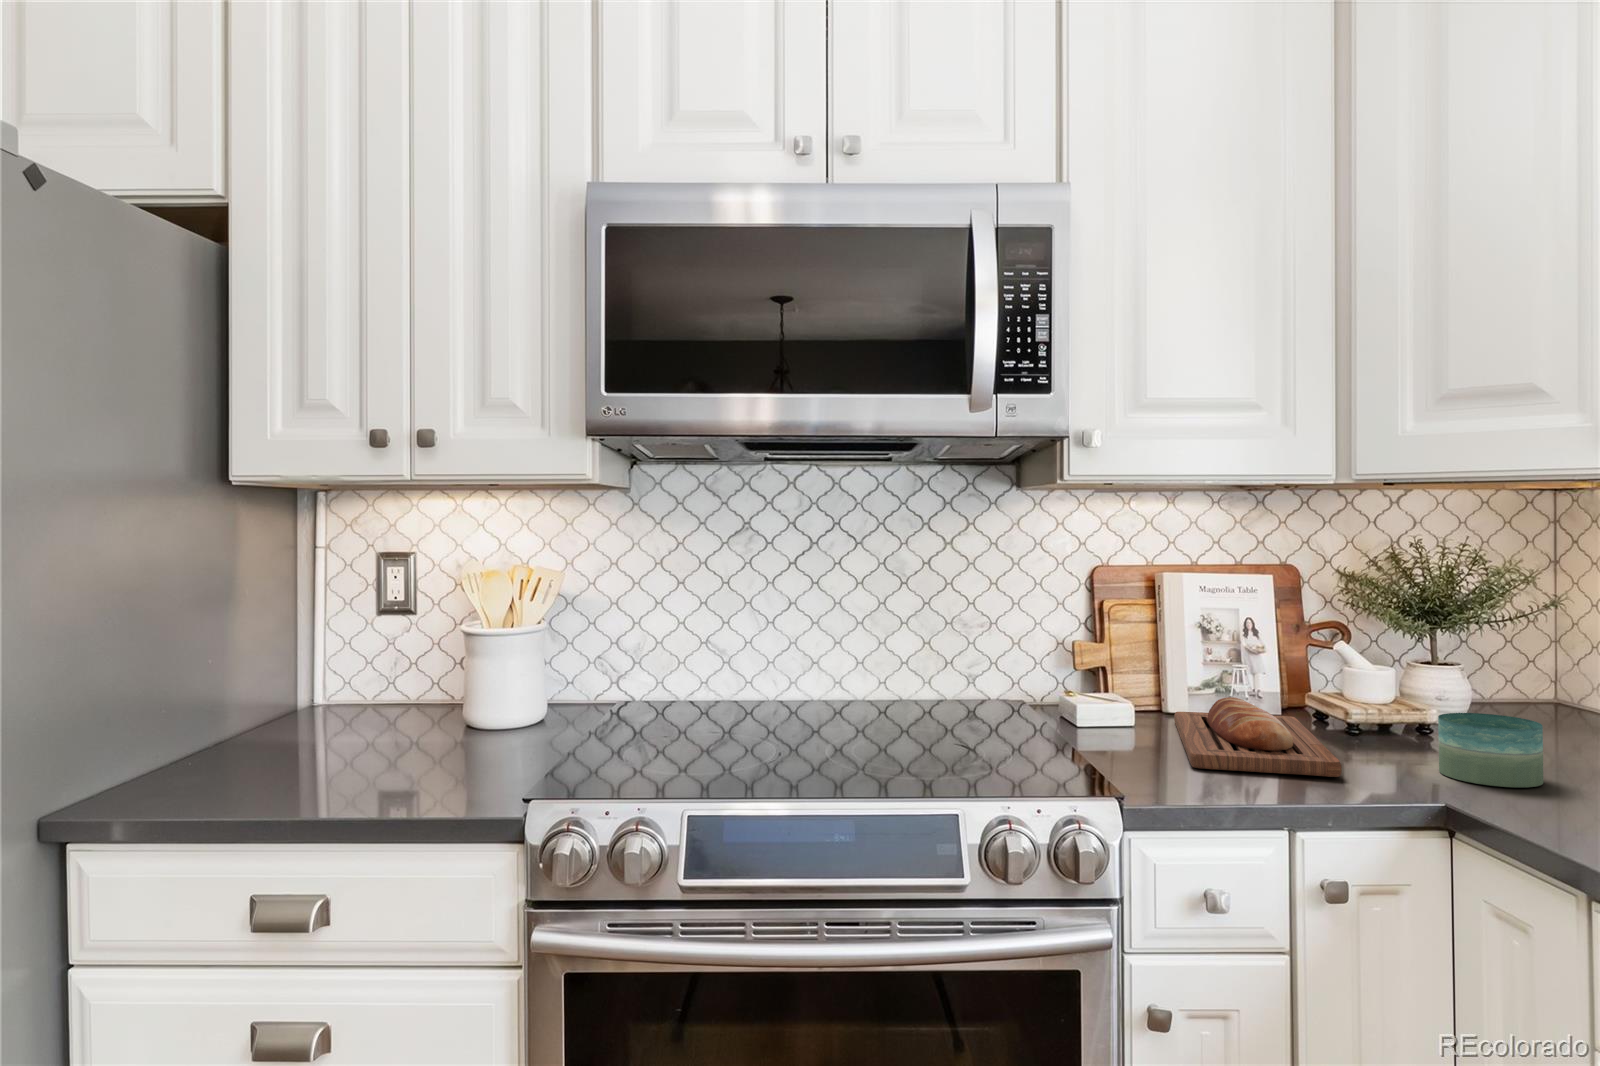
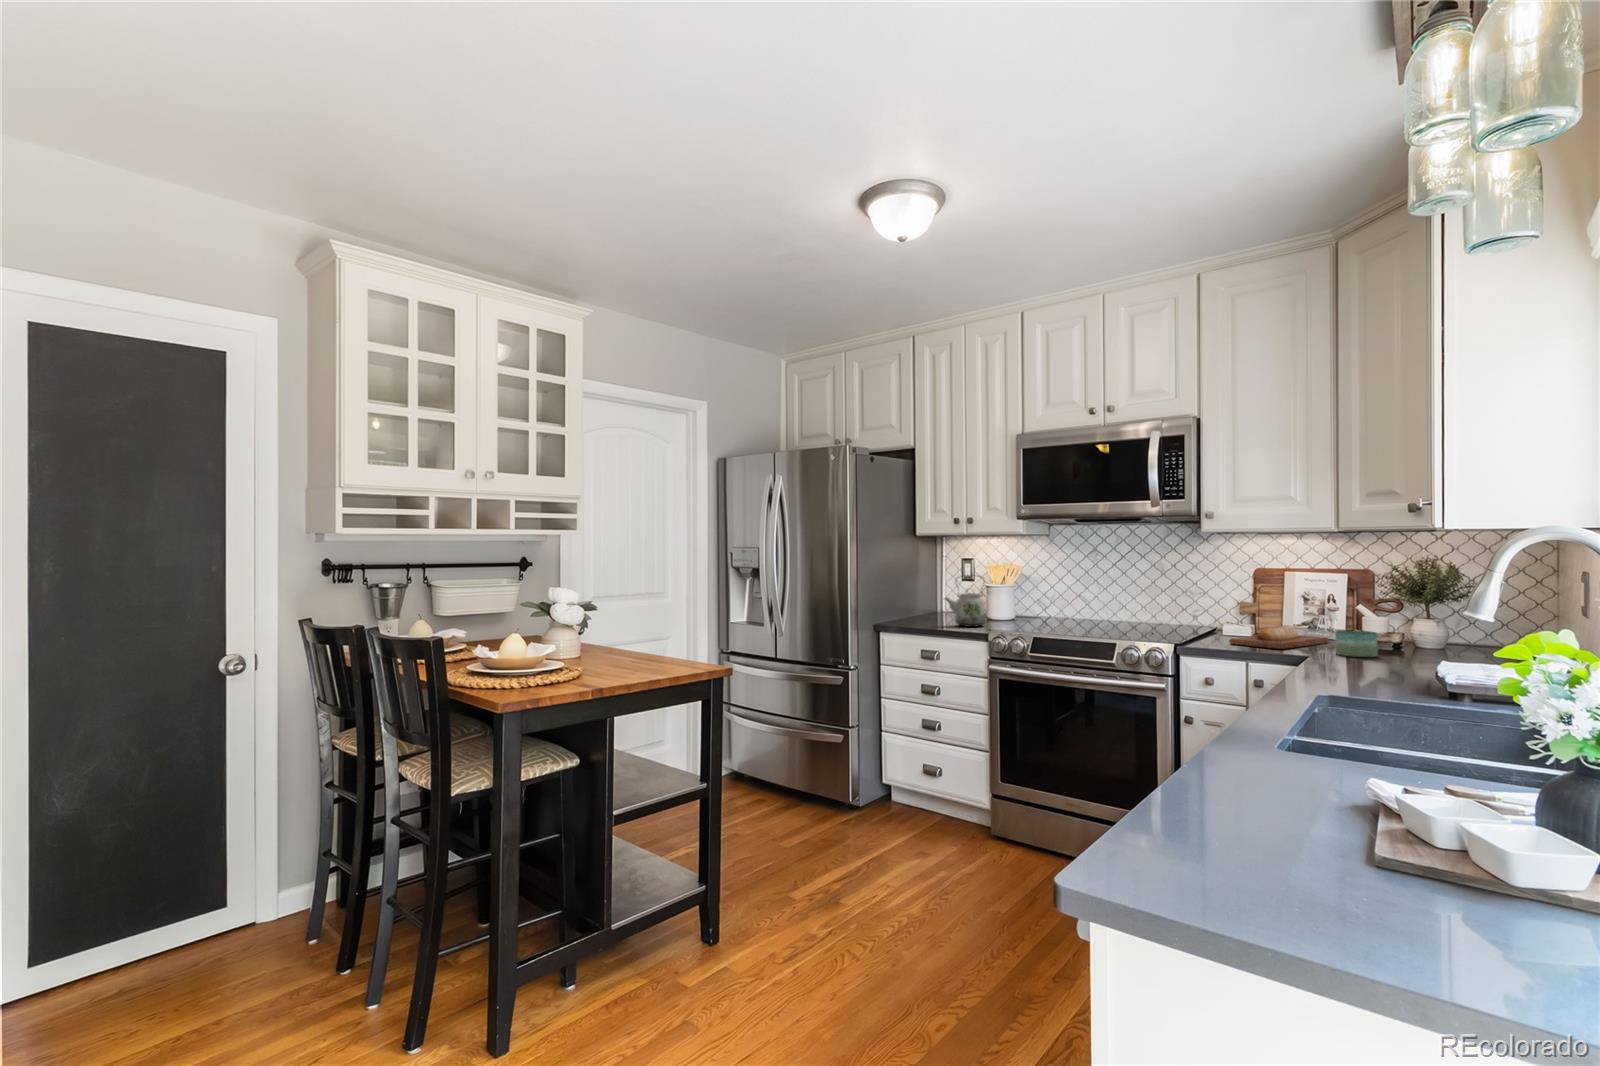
kettle: none [341,605,491,779] -> present [945,588,986,627]

